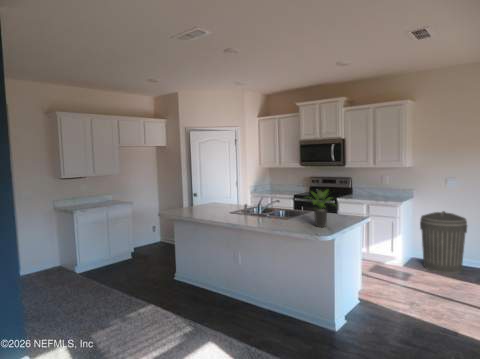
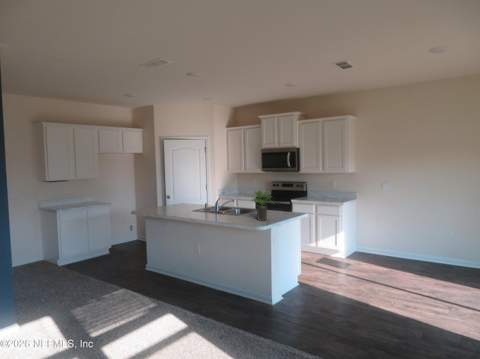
trash can: present [420,211,467,274] -> none [359,210,396,263]

